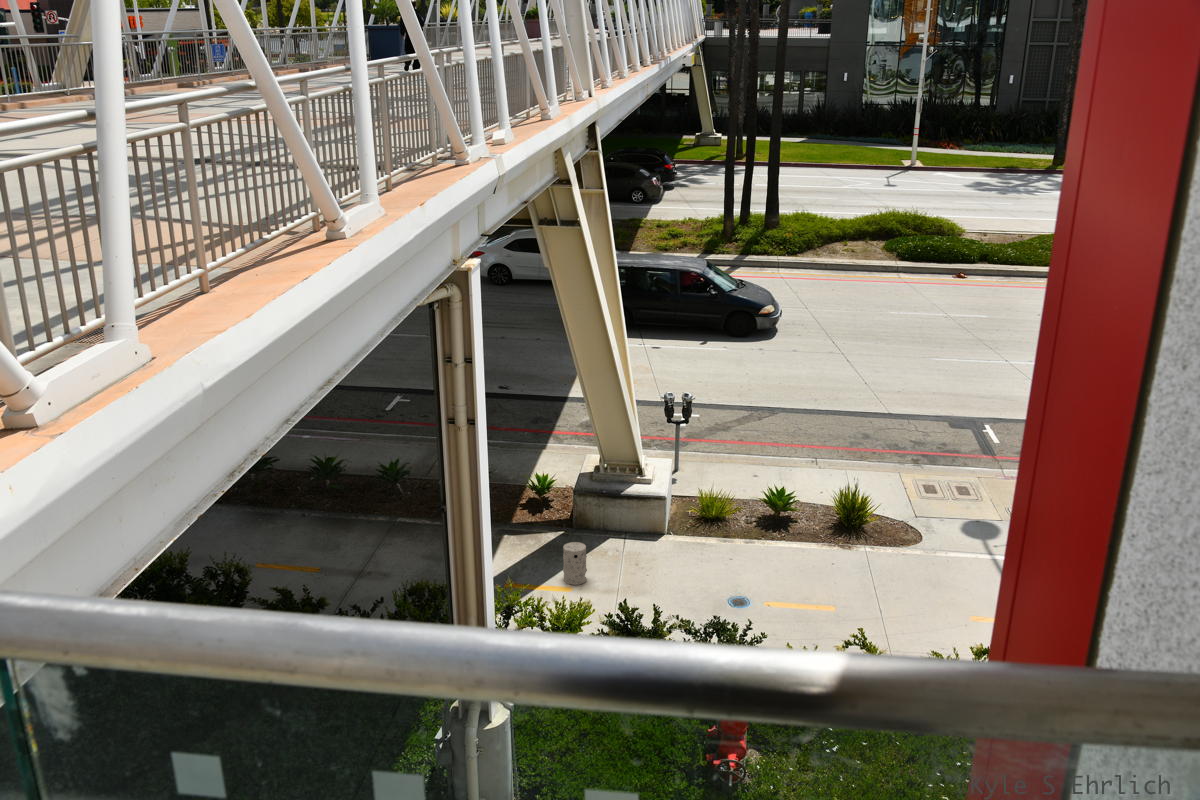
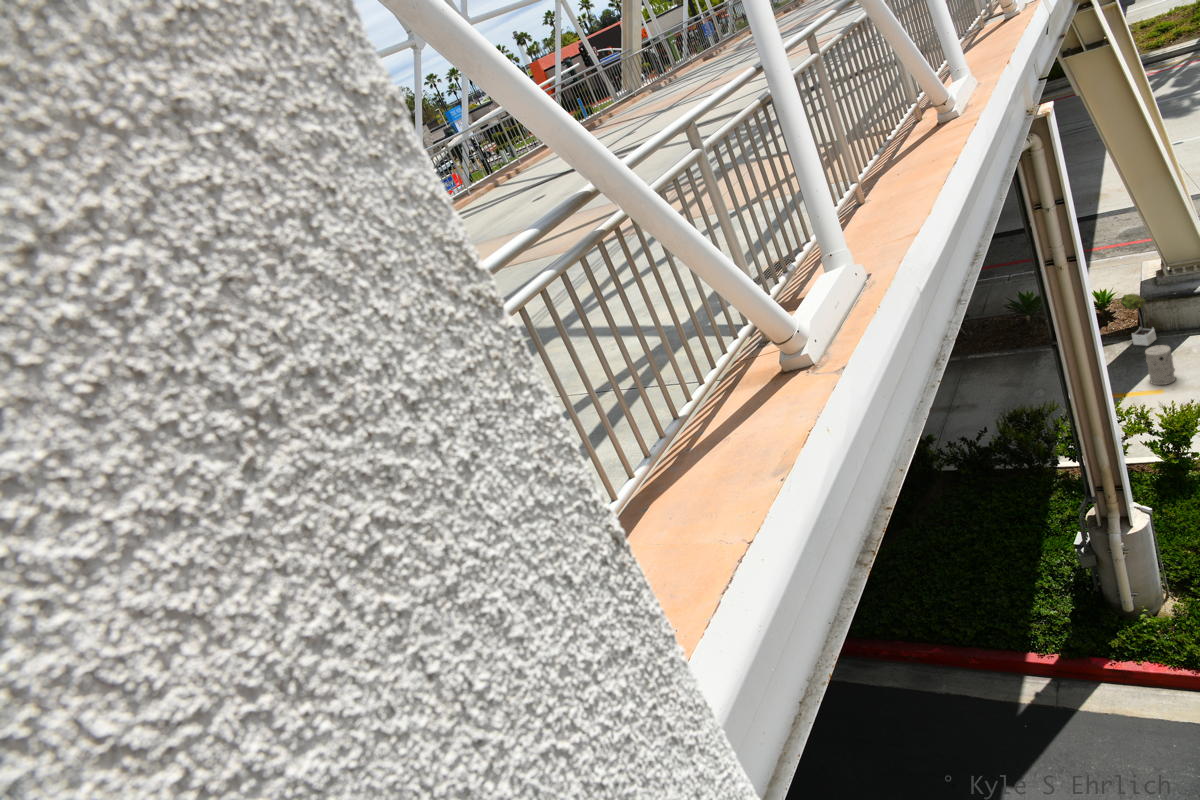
potted tree: none [556,484,582,543] -> present [1121,294,1156,346]

